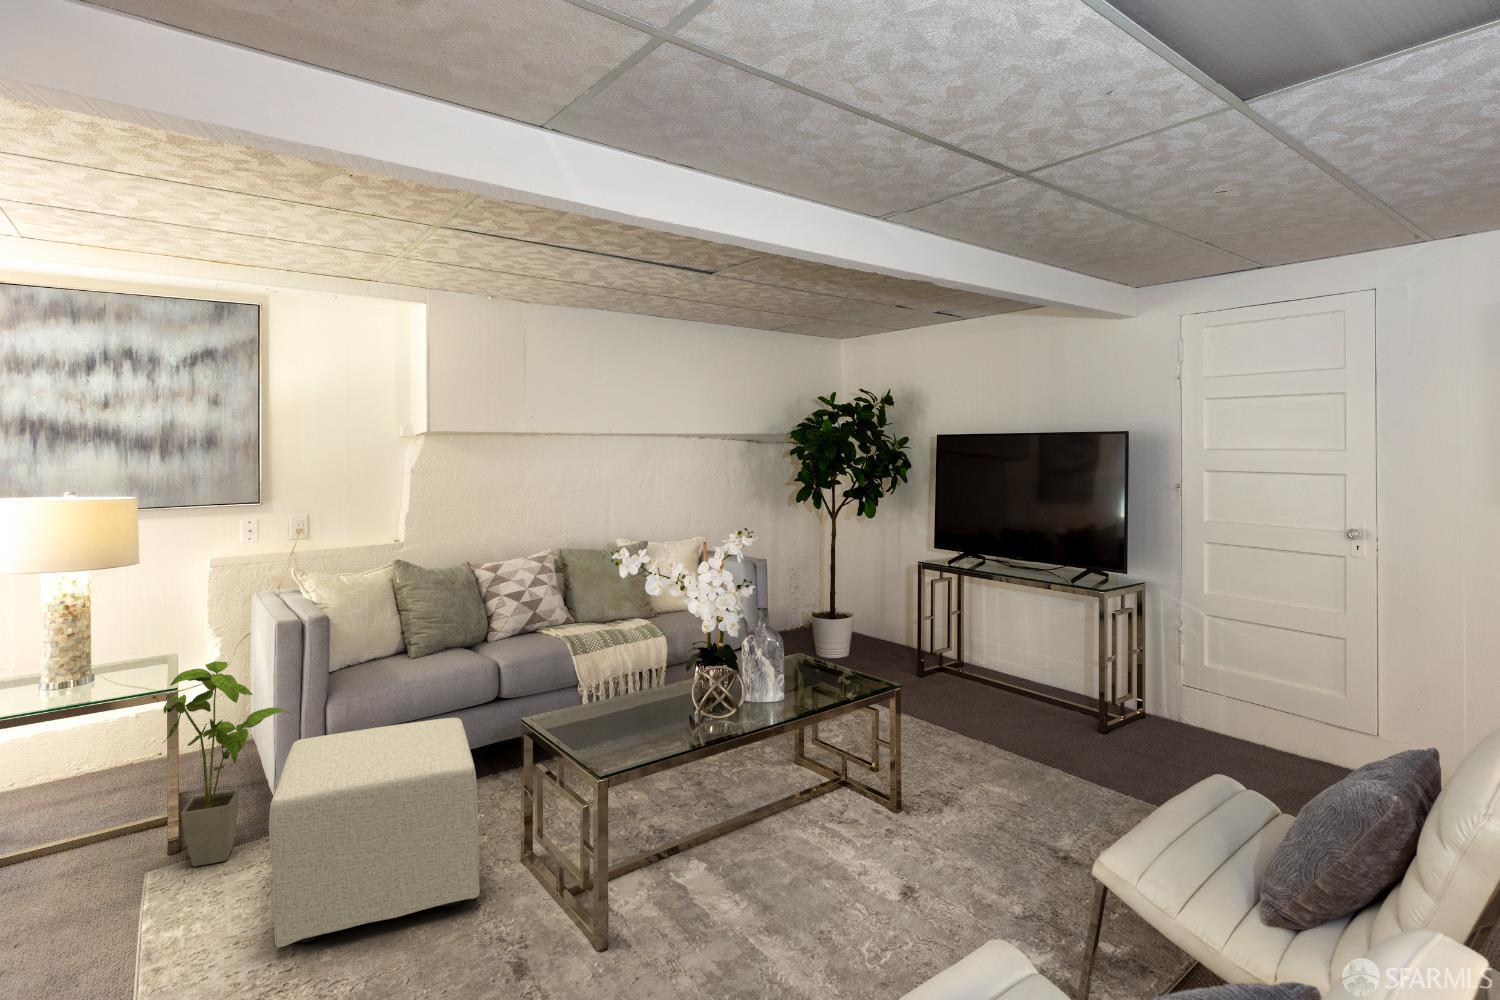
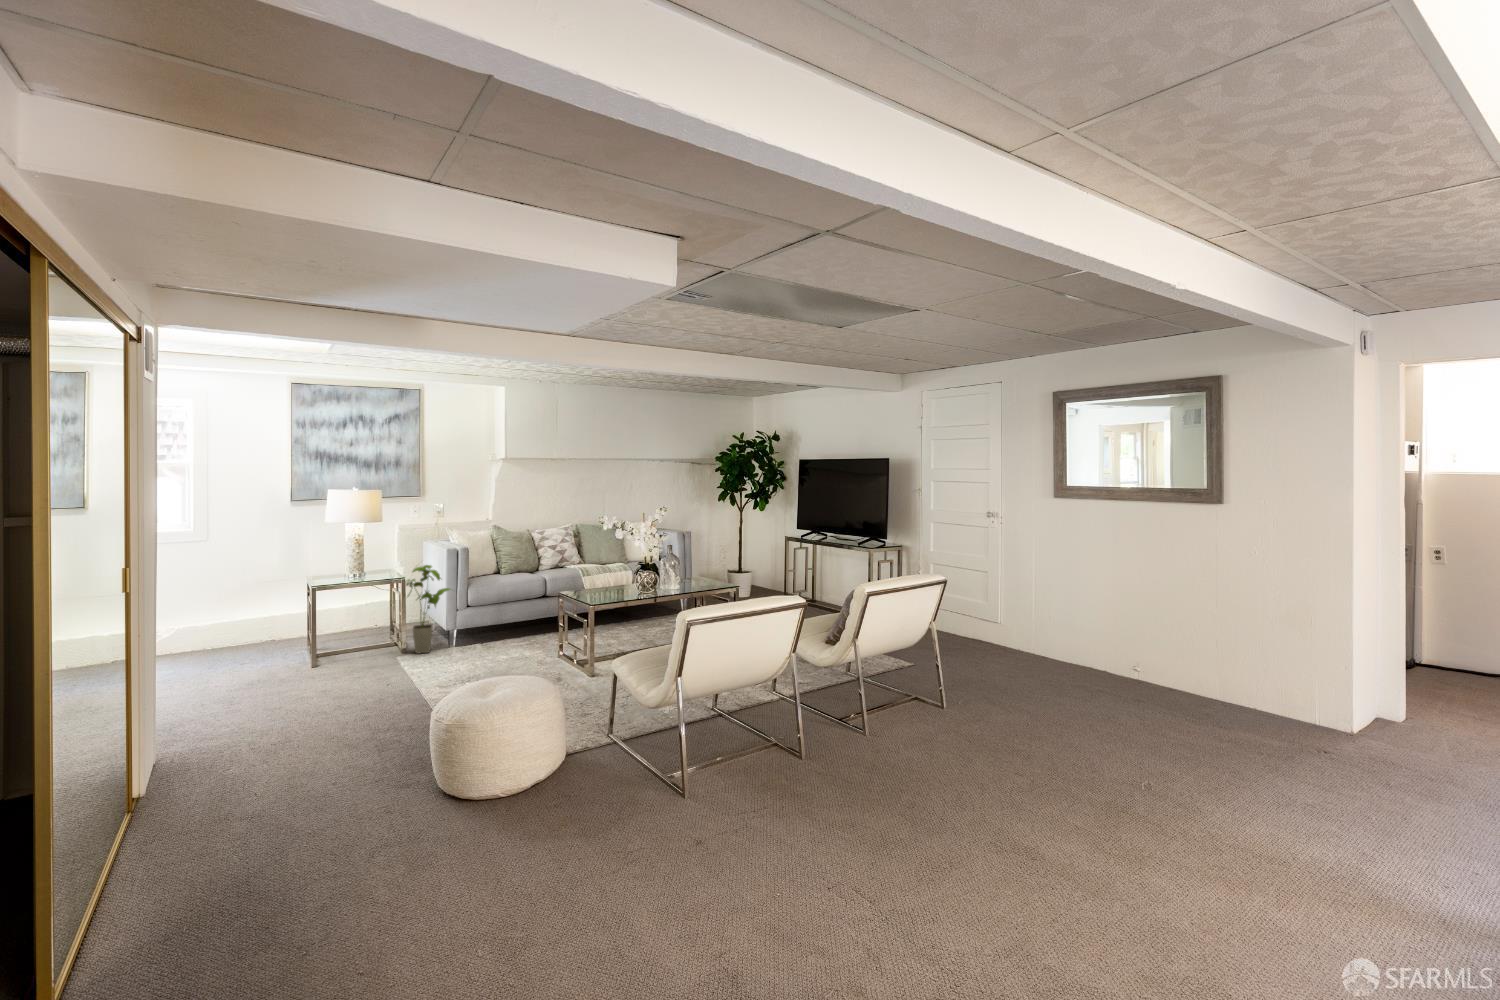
ottoman: present [269,718,480,948] -> none [462,594,543,669]

